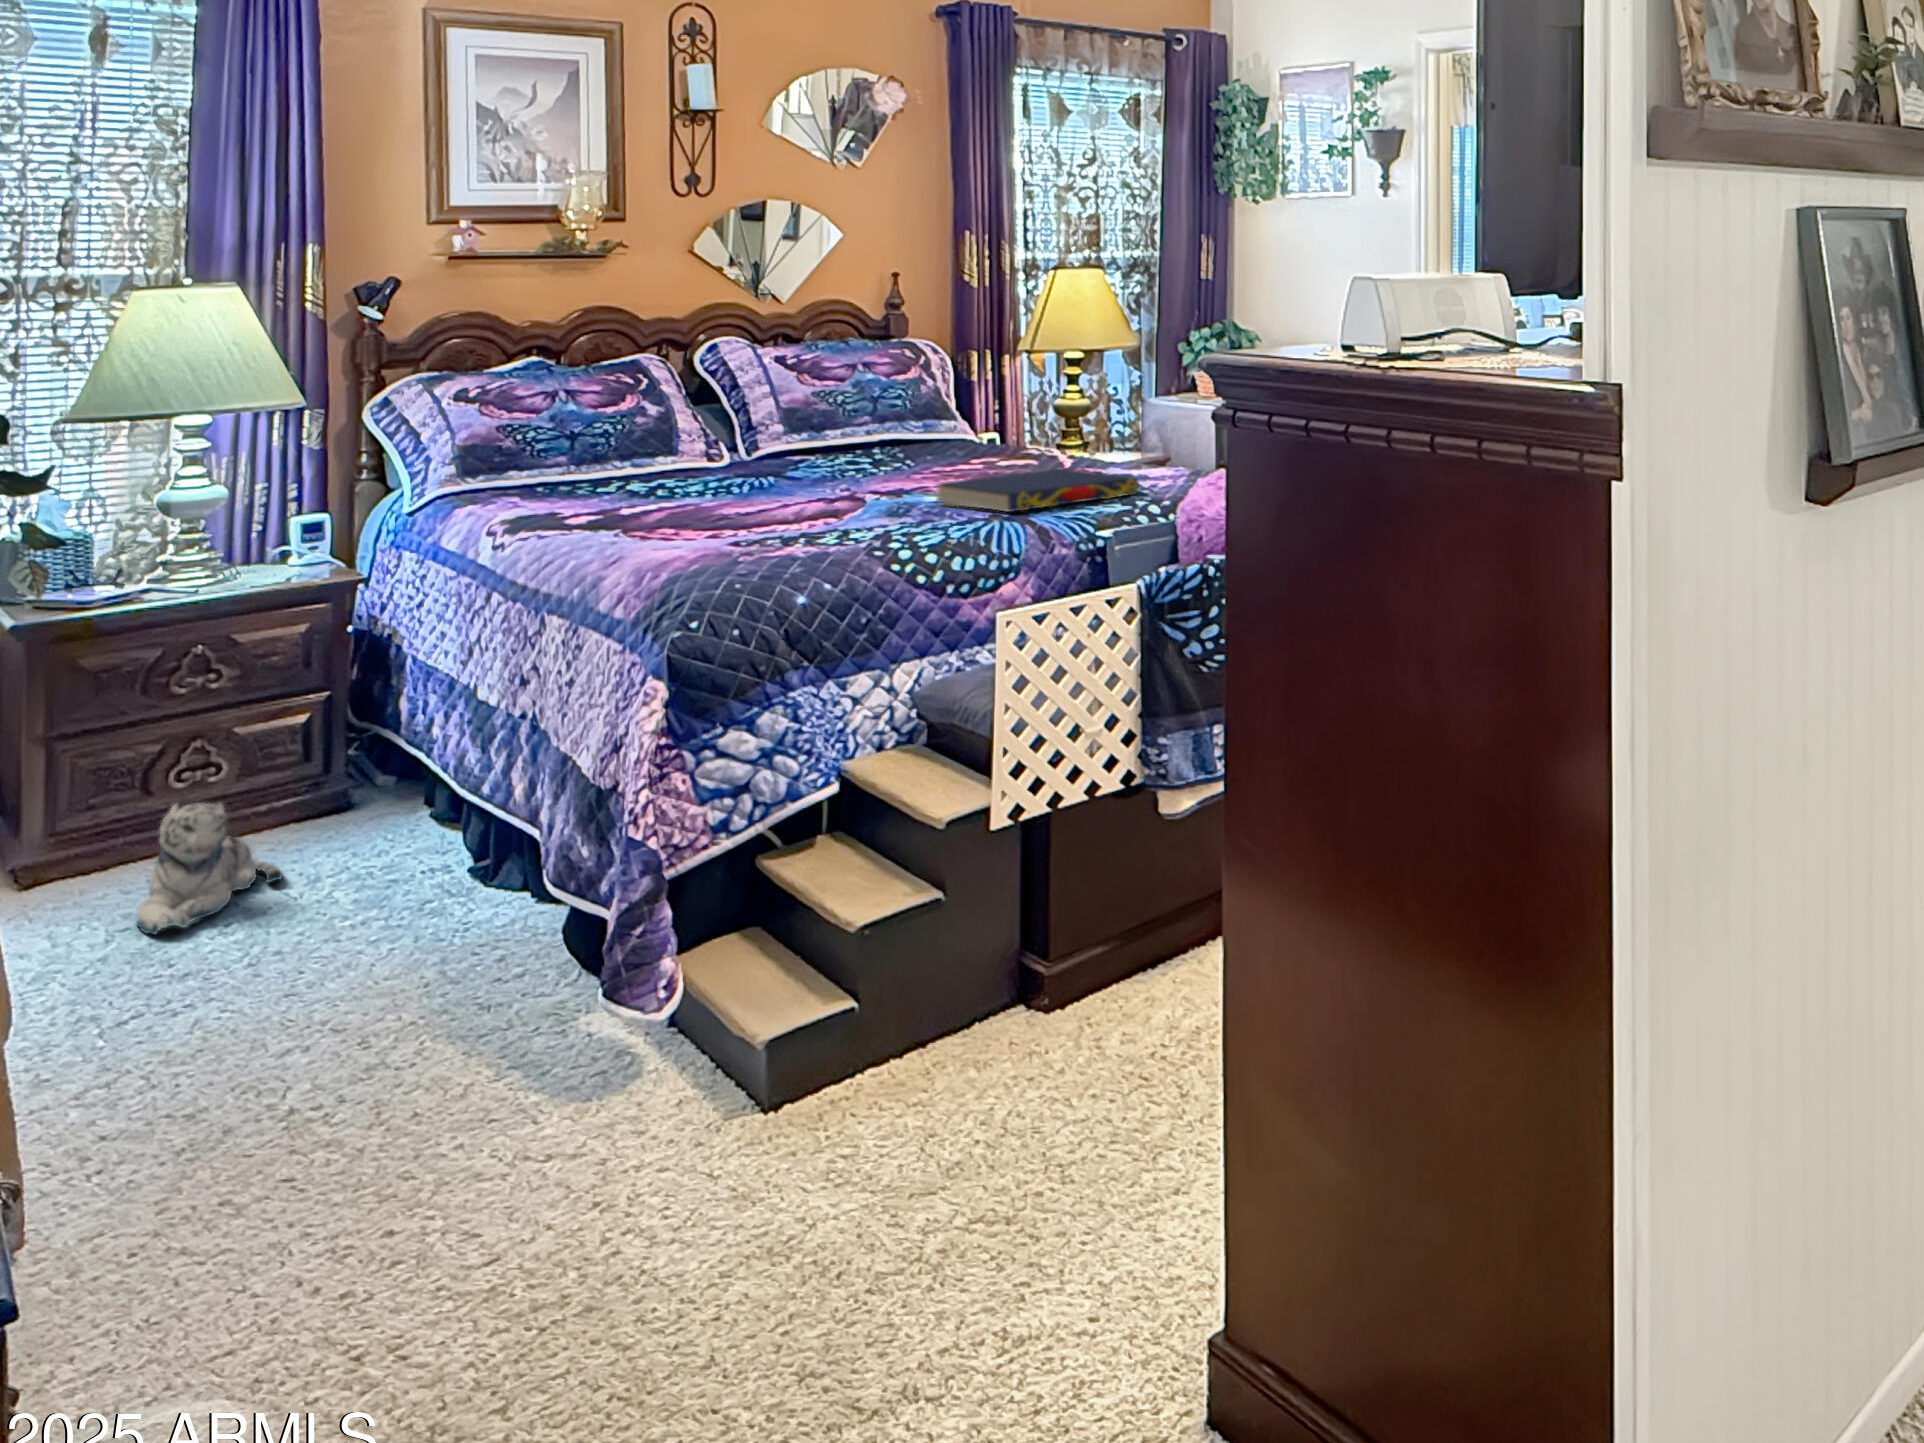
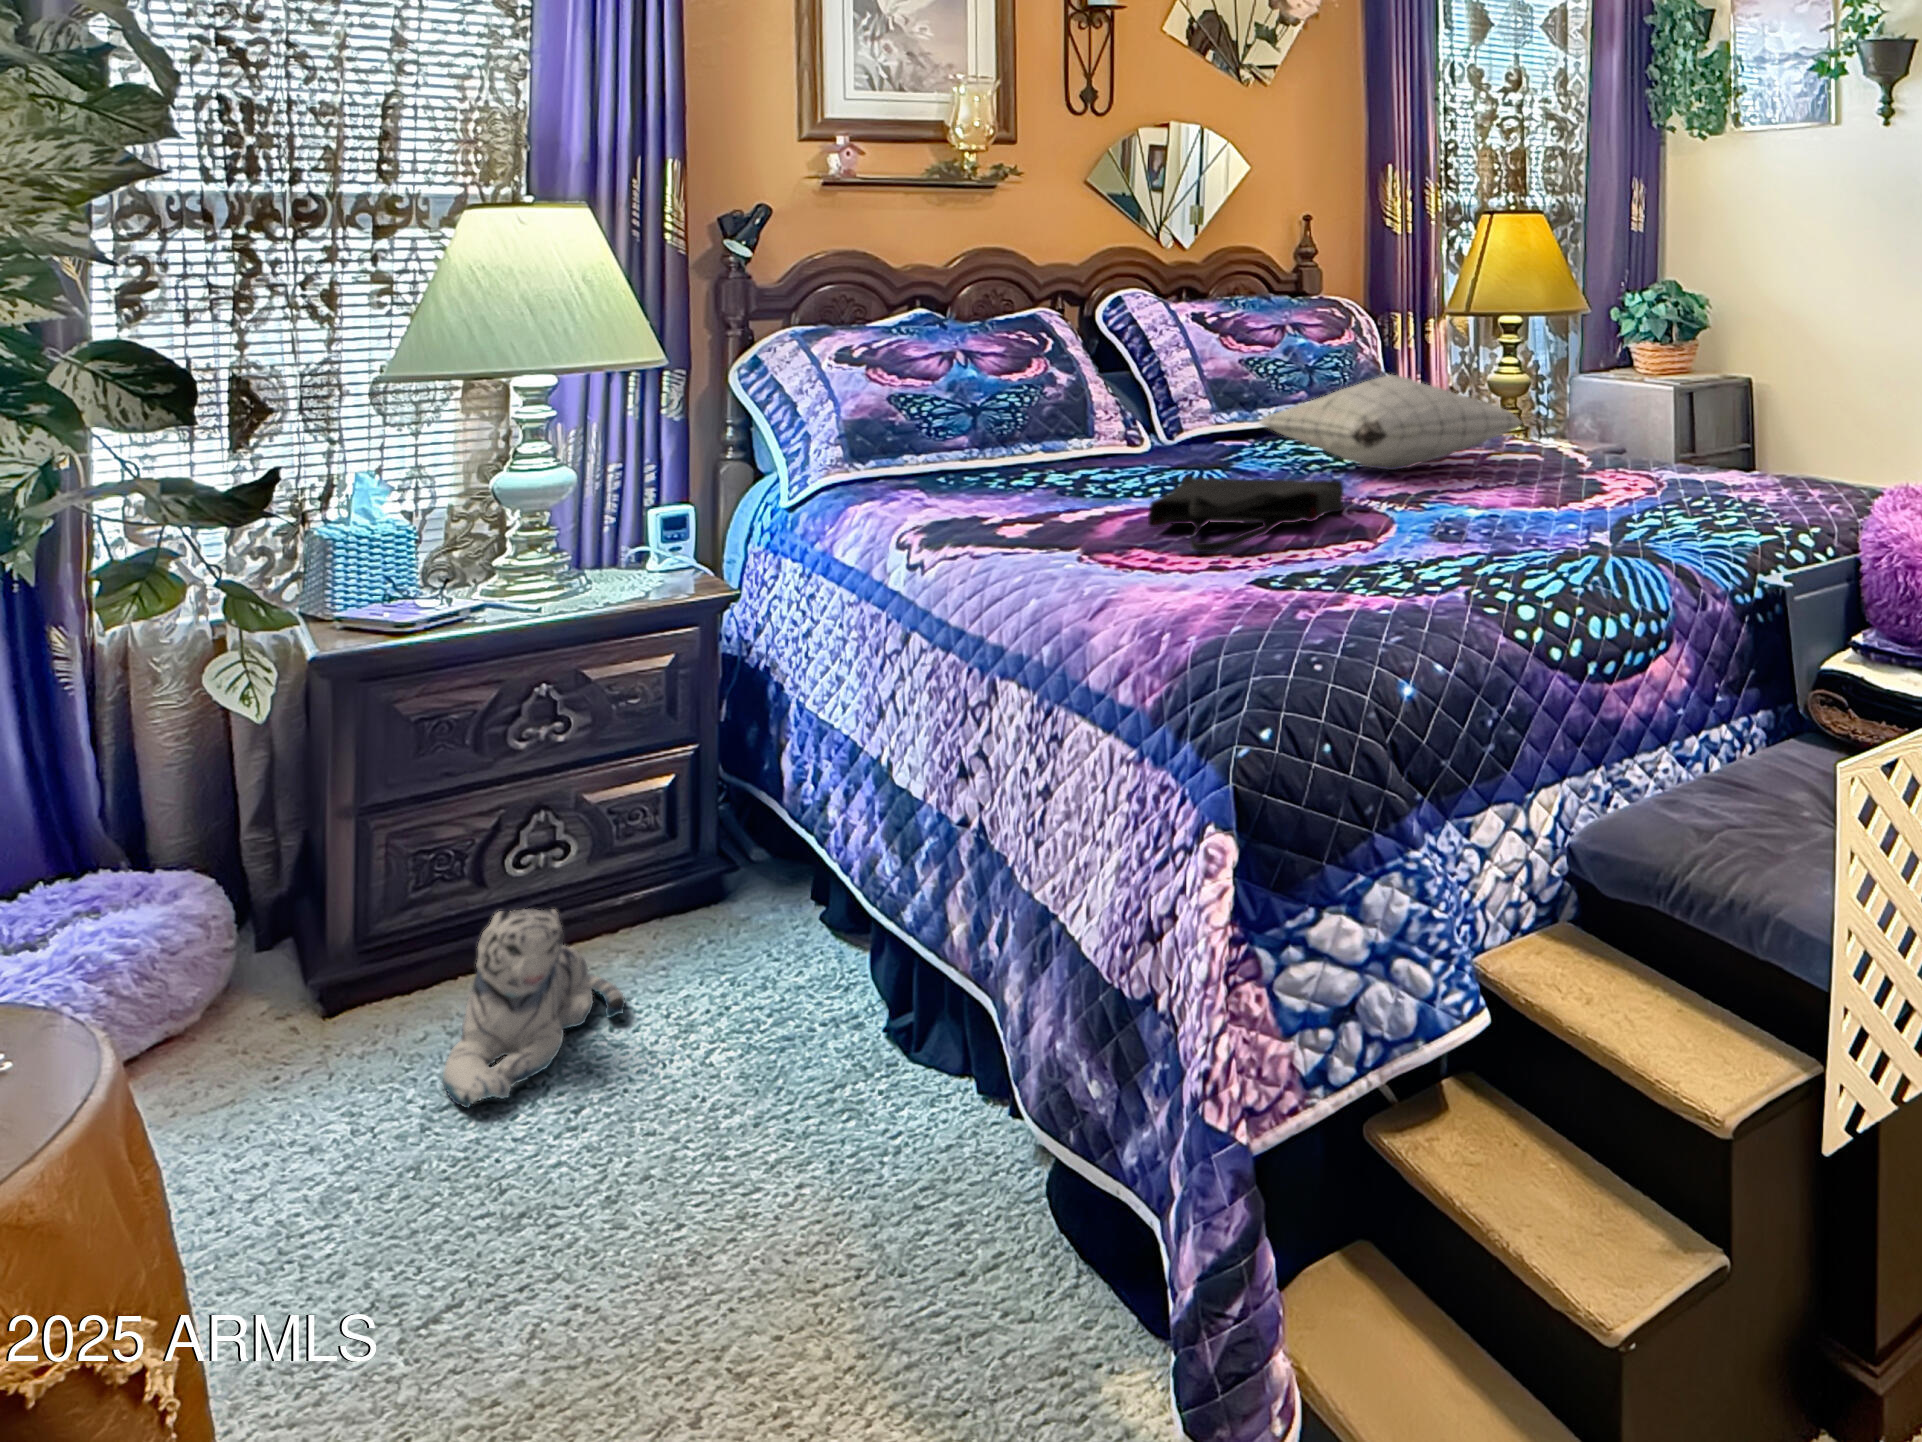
pillow: none [799,405,1005,477] -> present [1260,375,1522,470]
book: present [936,468,1139,512] -> none [1483,466,1755,536]
tote bag: none [677,481,838,529] -> present [1148,477,1344,552]

